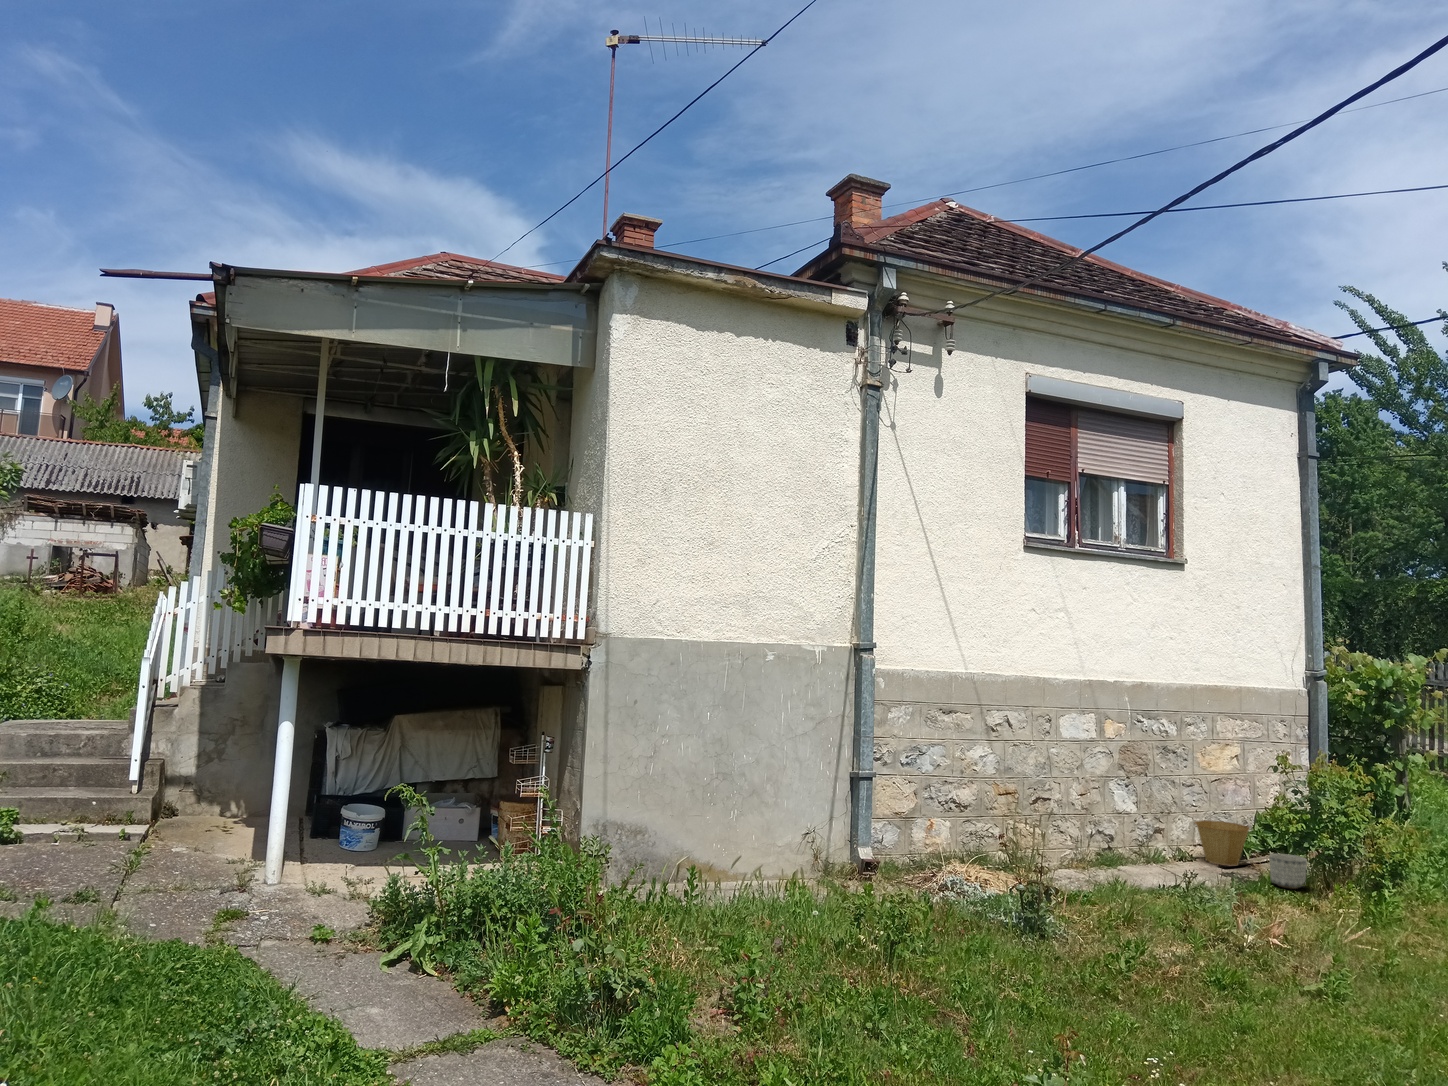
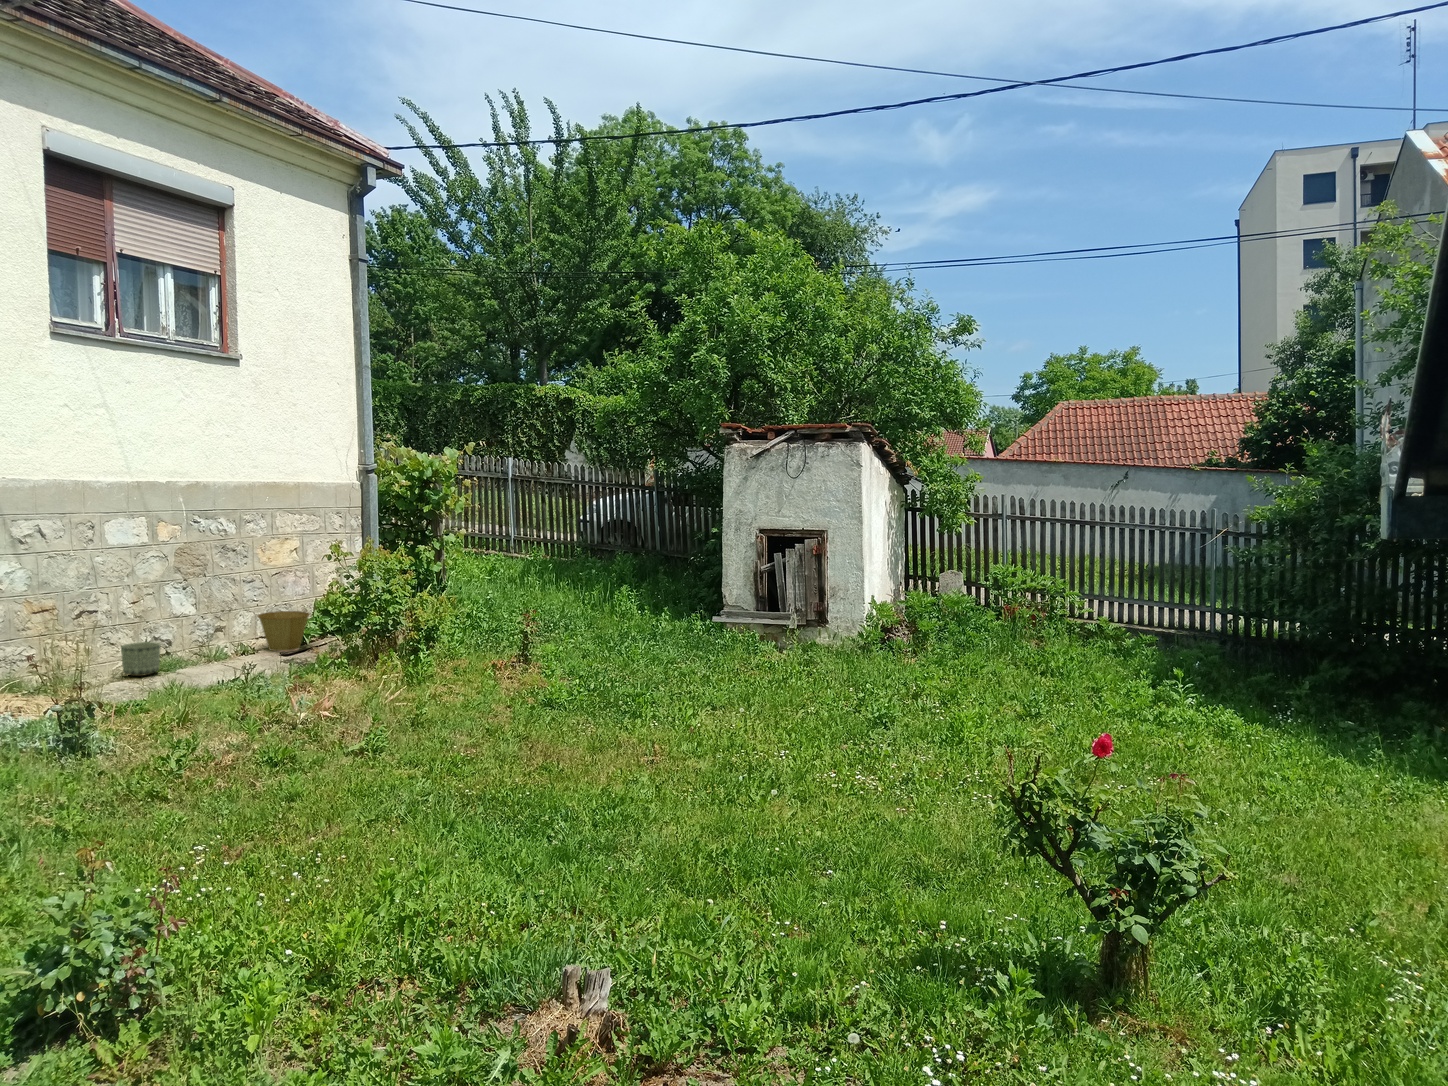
planter: present [1269,854,1307,889] -> present [121,642,160,676]

